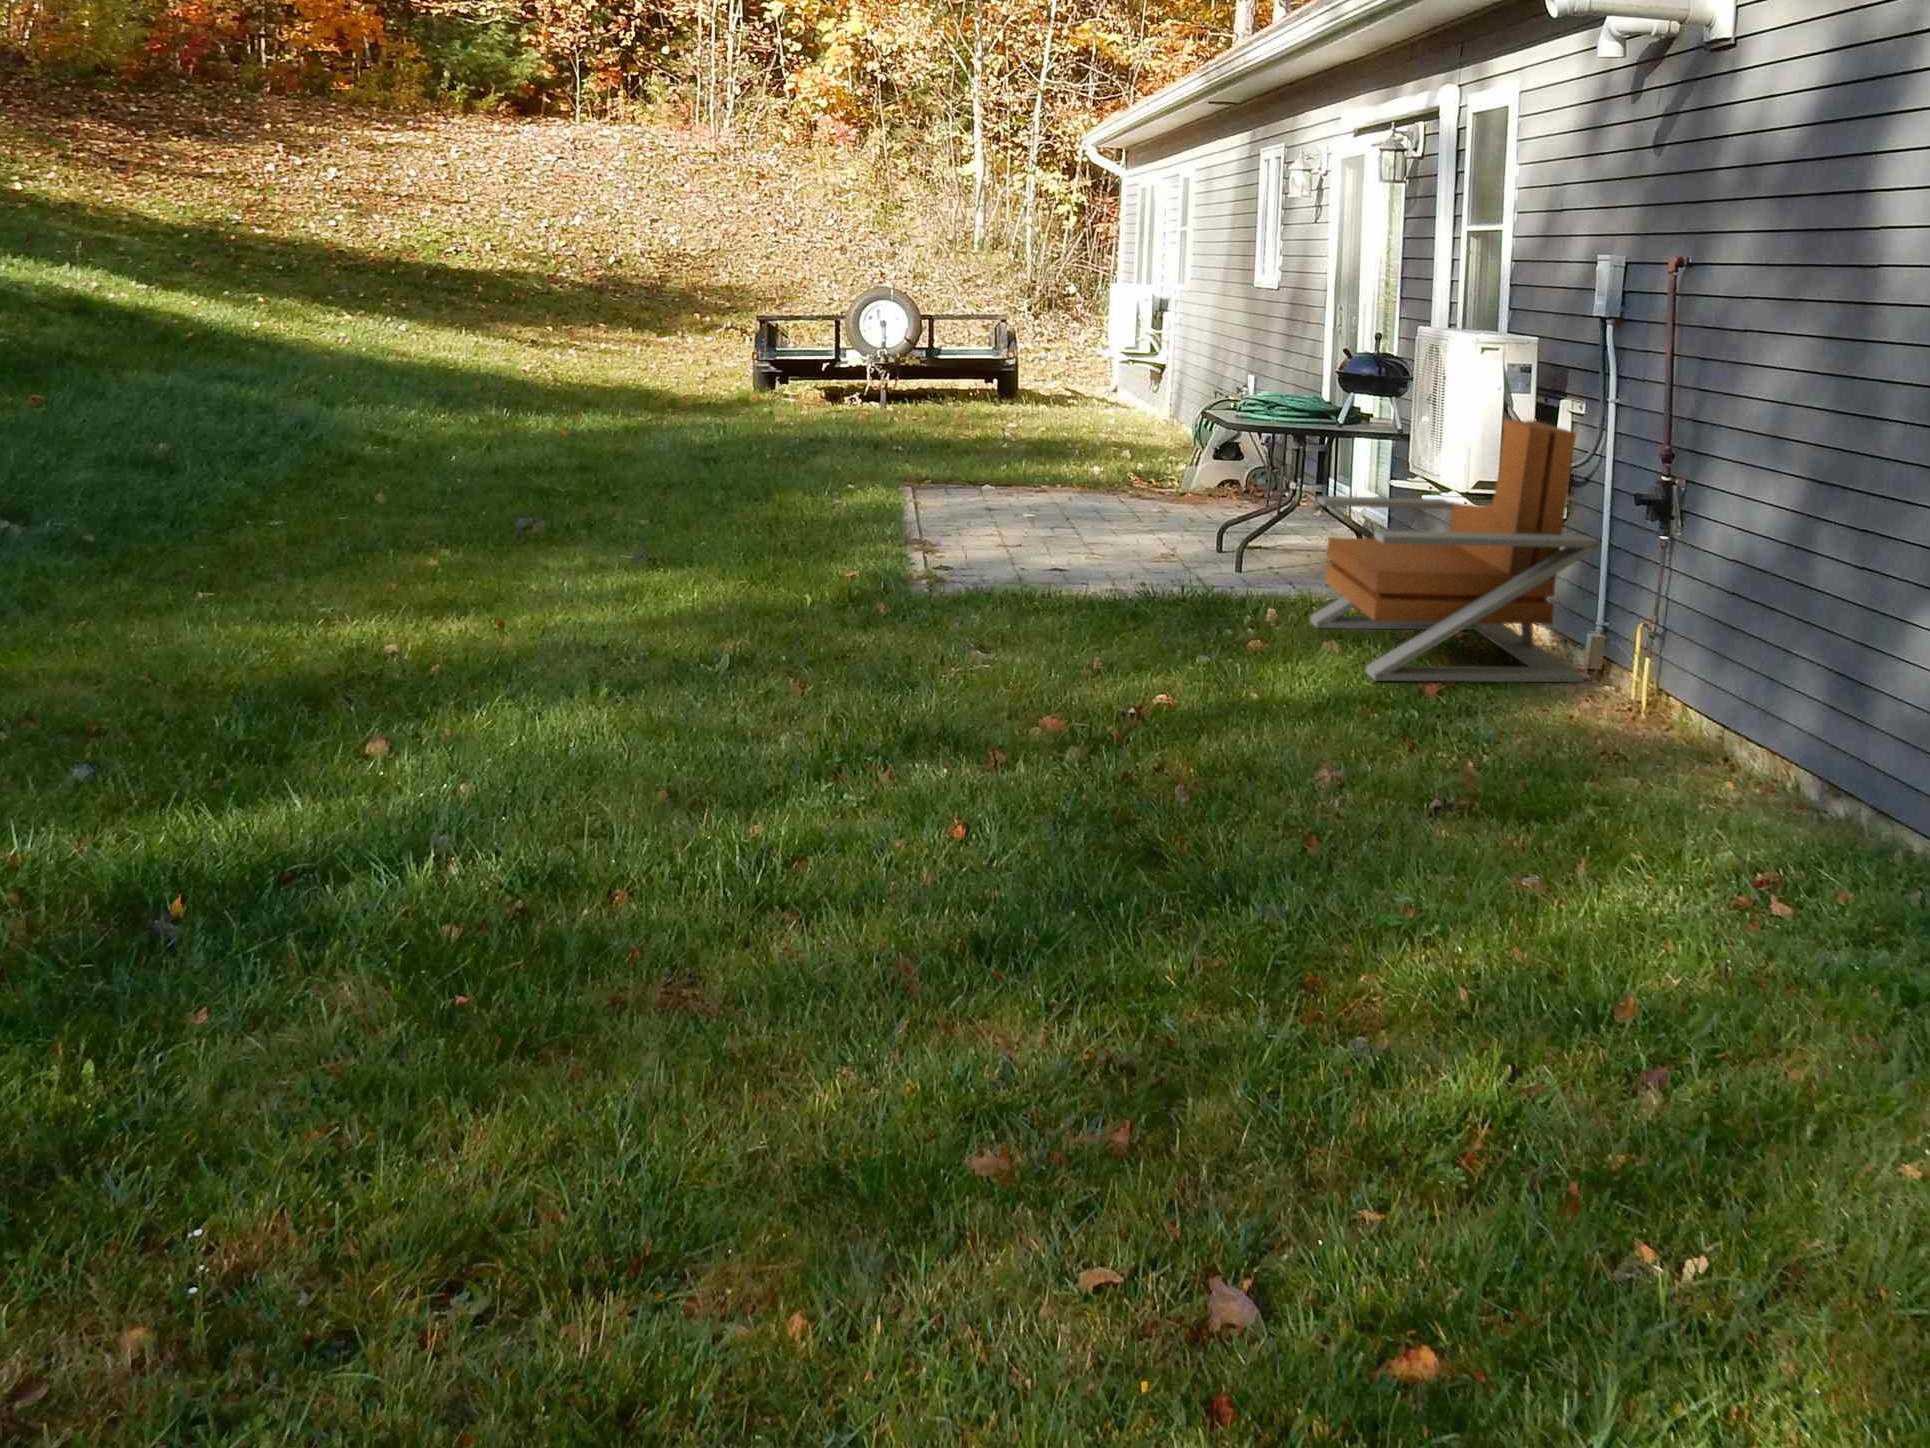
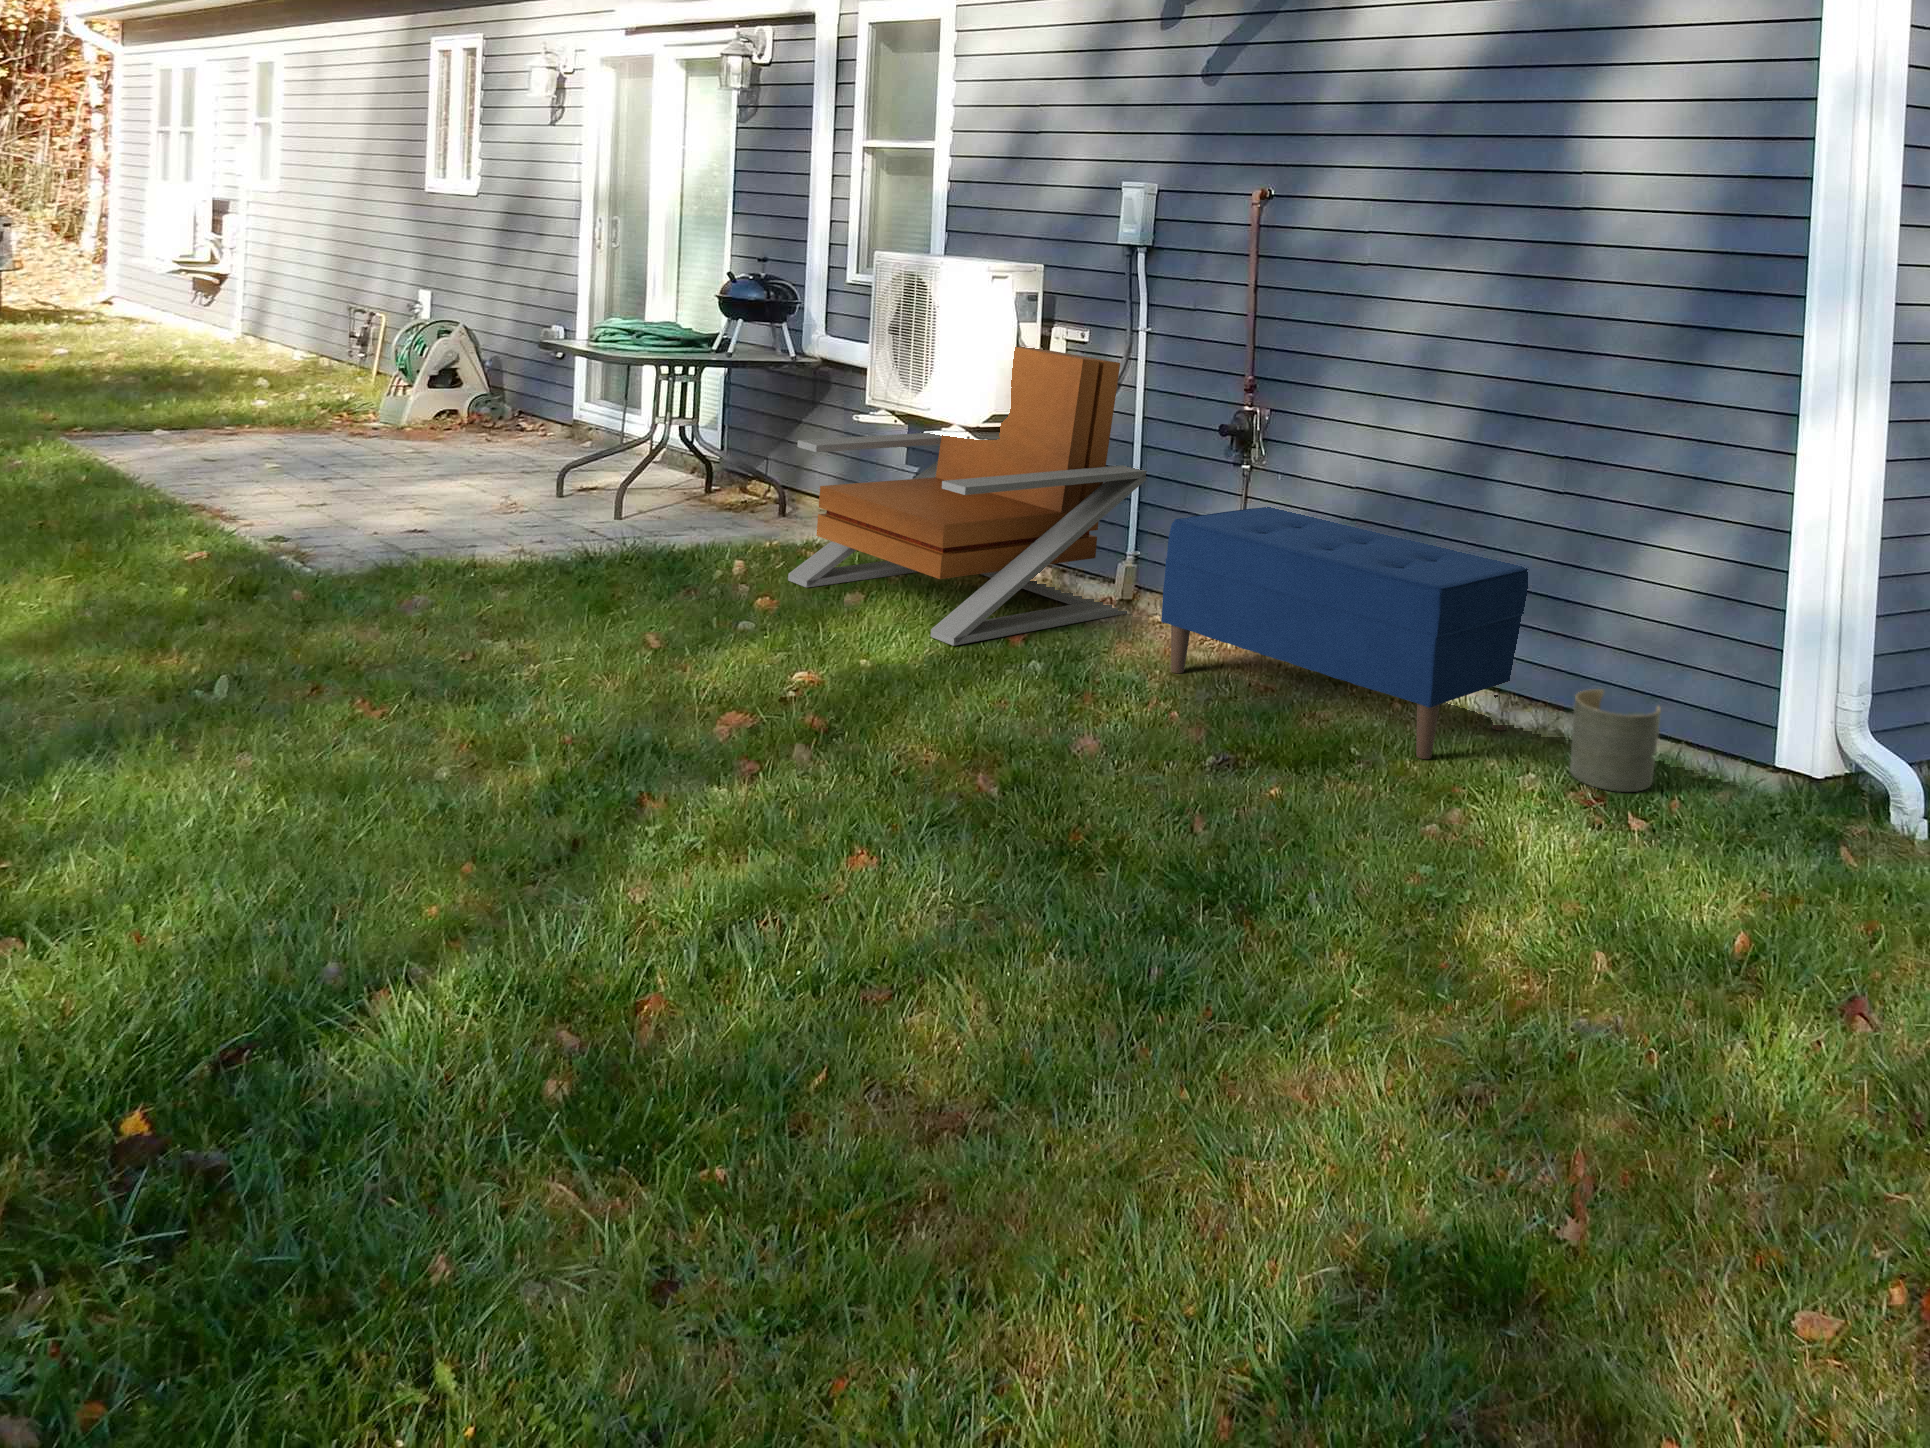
bench: none [1532,577,1840,821] -> present [1161,507,1528,759]
planter: none [1813,775,1911,883] -> present [1570,689,1661,792]

